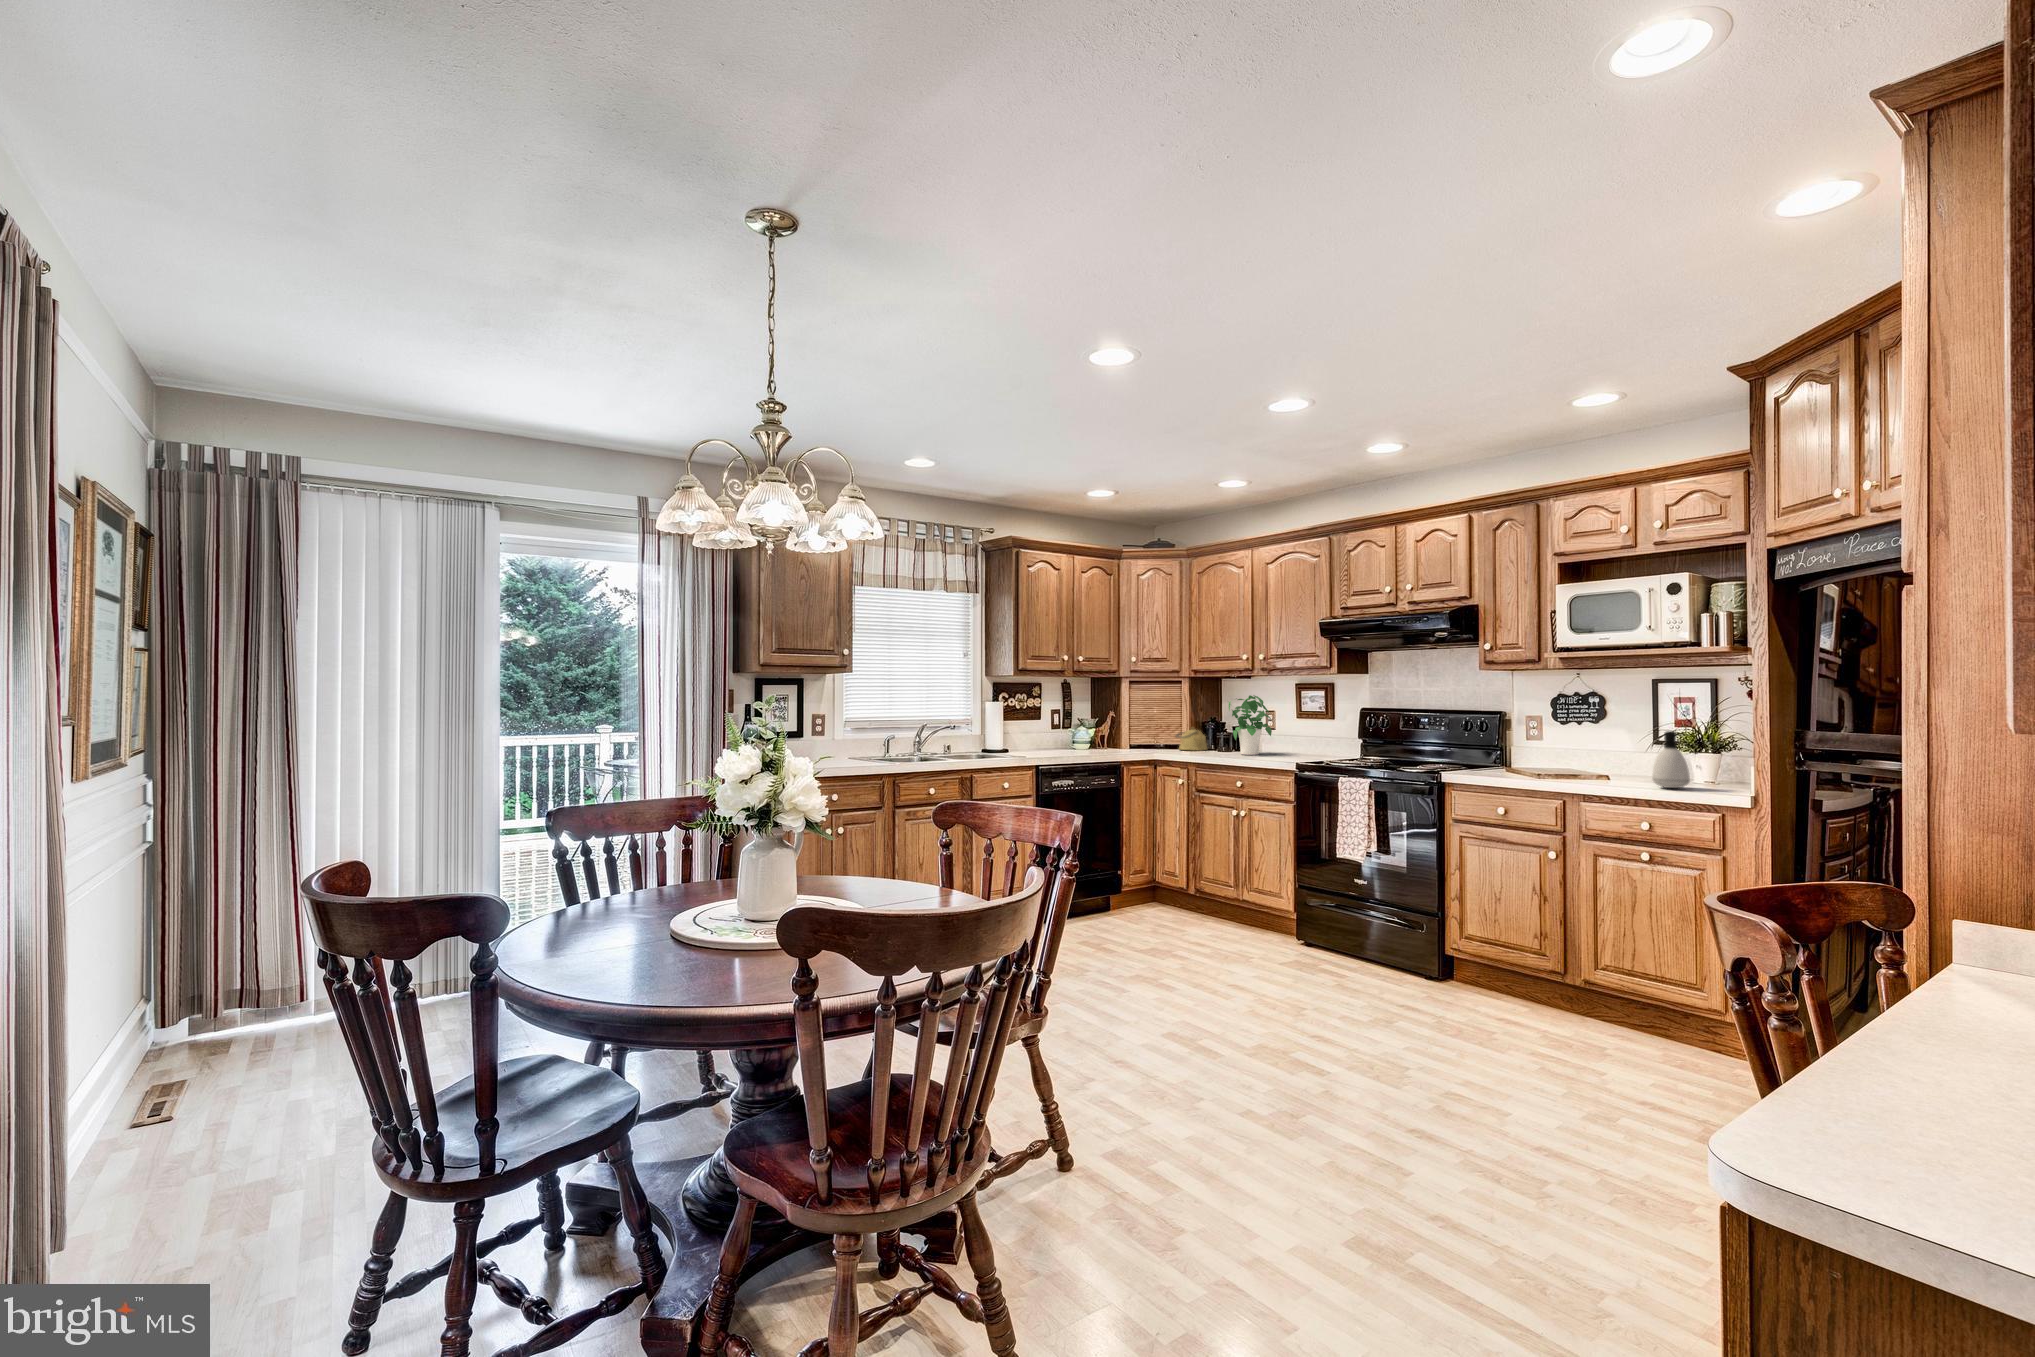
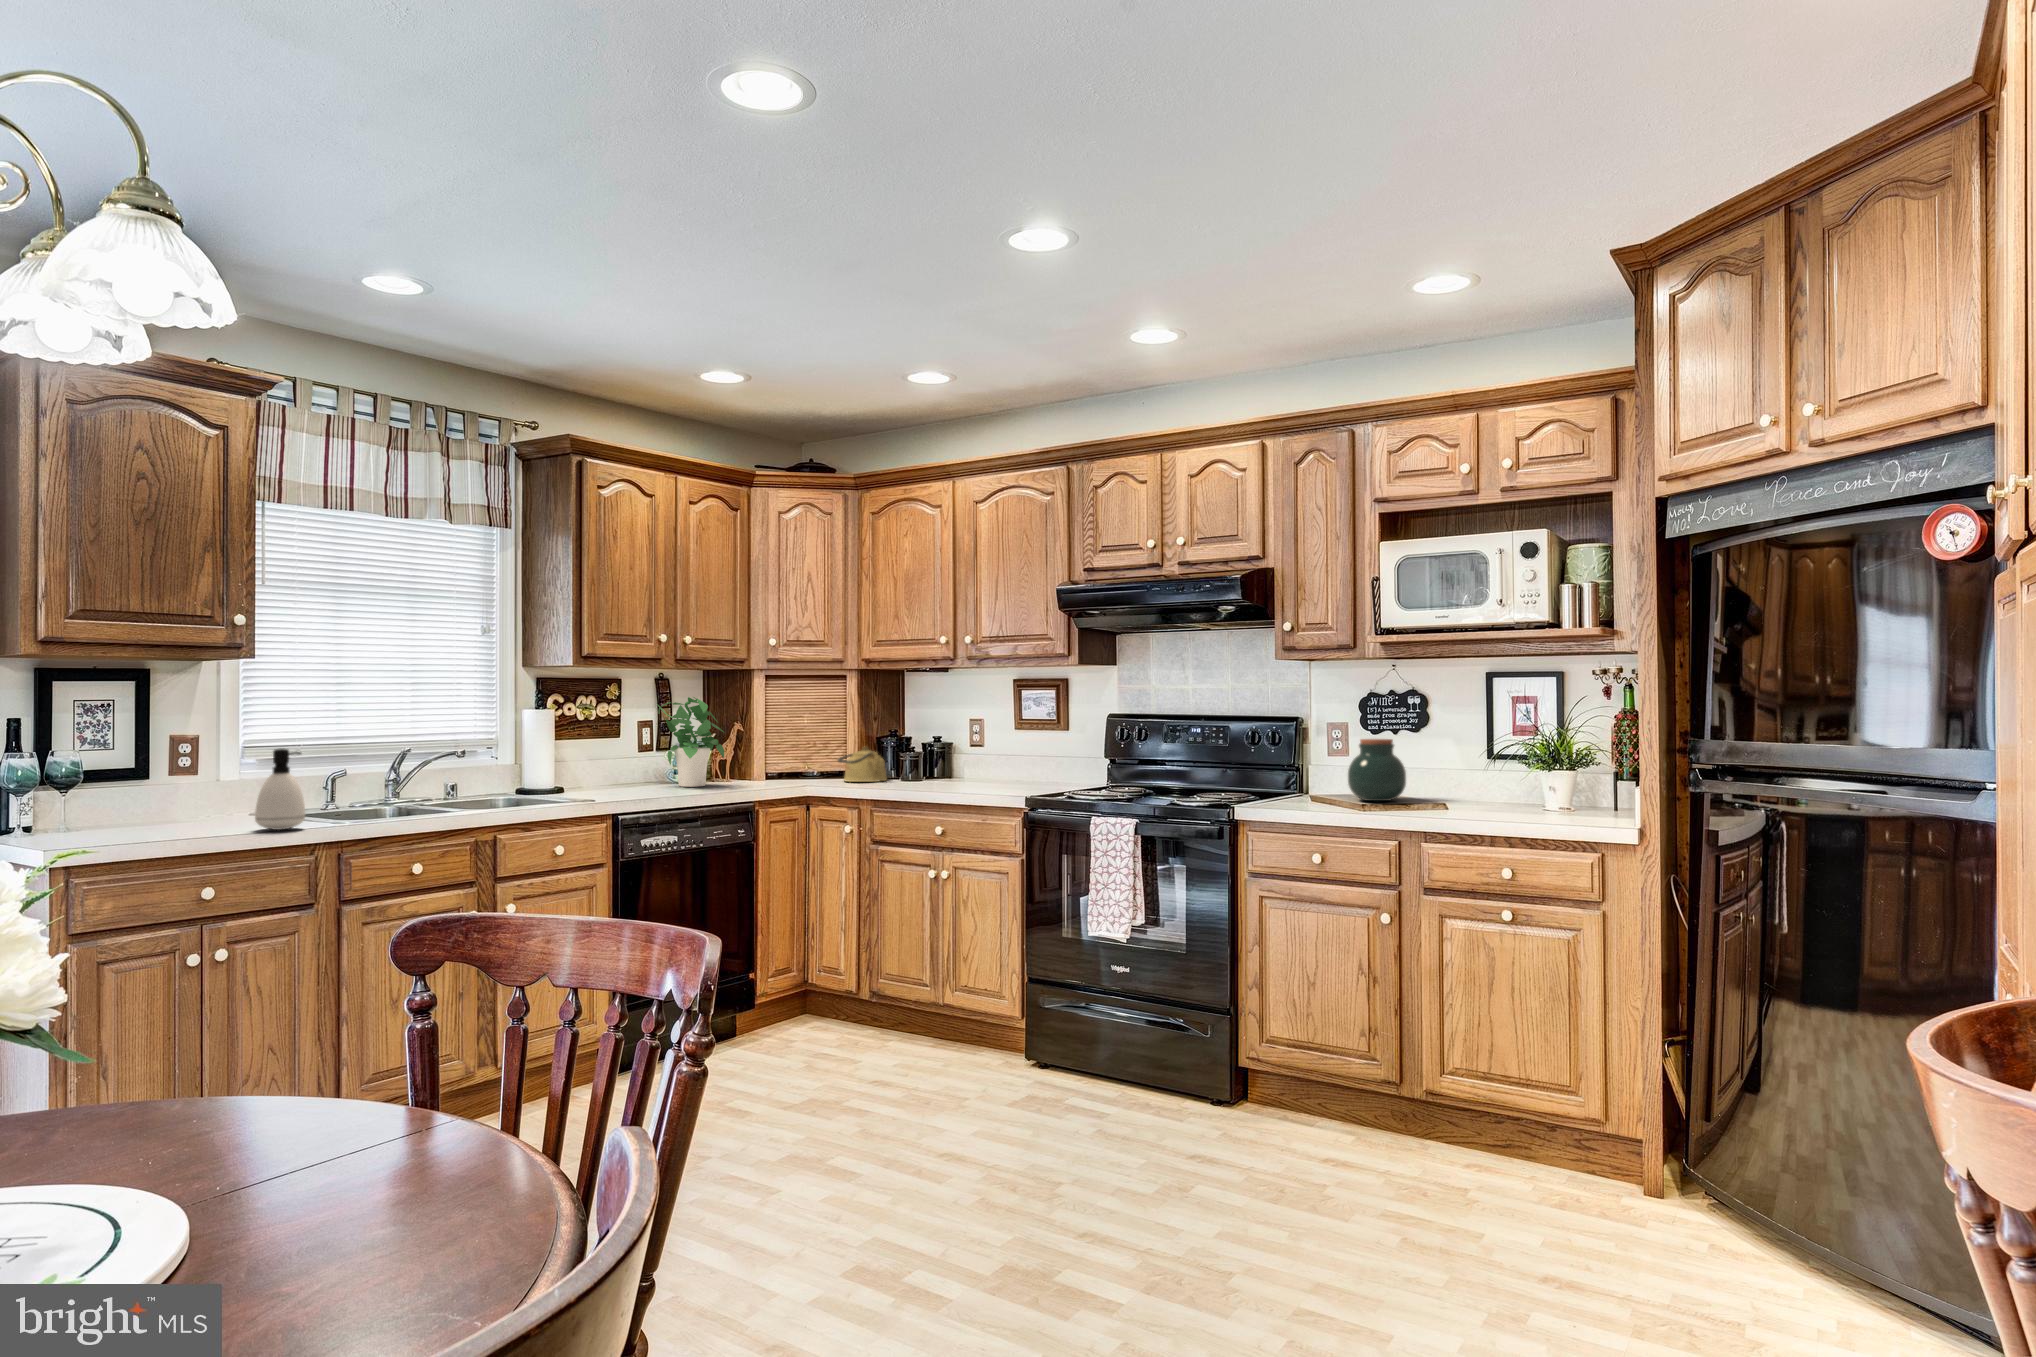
potted plant: present [1229,695,1272,755] -> present [658,697,724,787]
jar: none [1535,727,1582,772] -> present [1348,739,1406,801]
soap dispenser: present [1652,731,1690,788] -> present [255,748,305,830]

